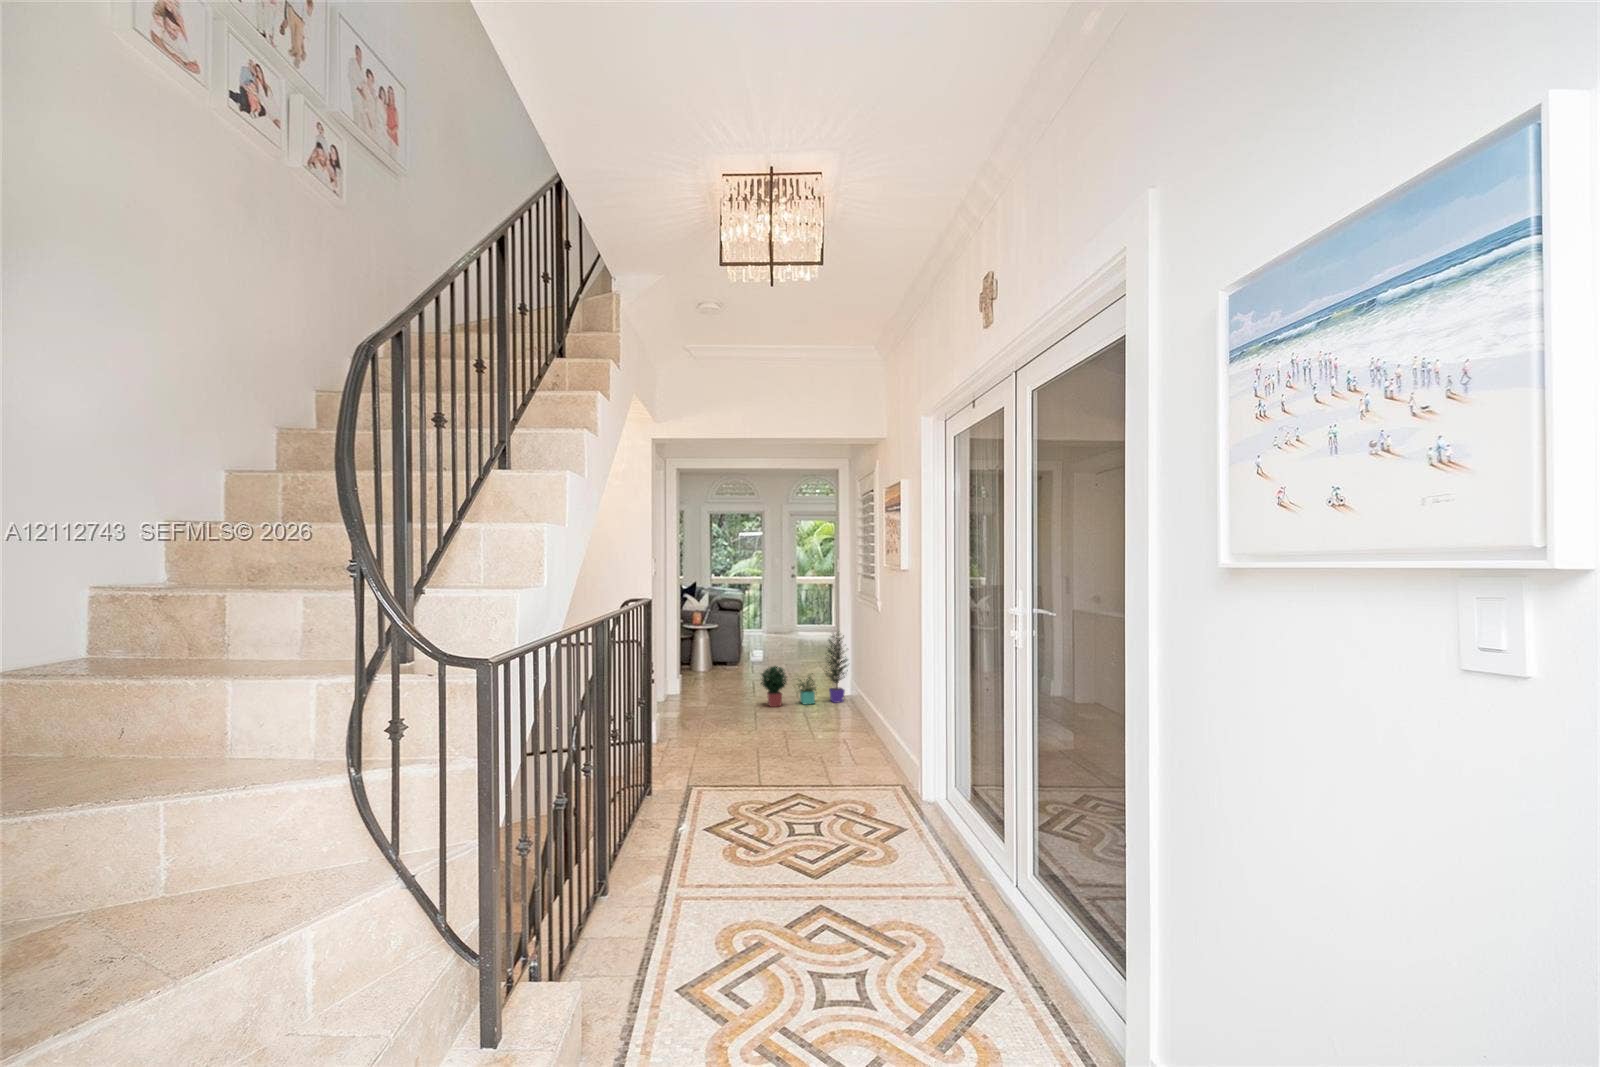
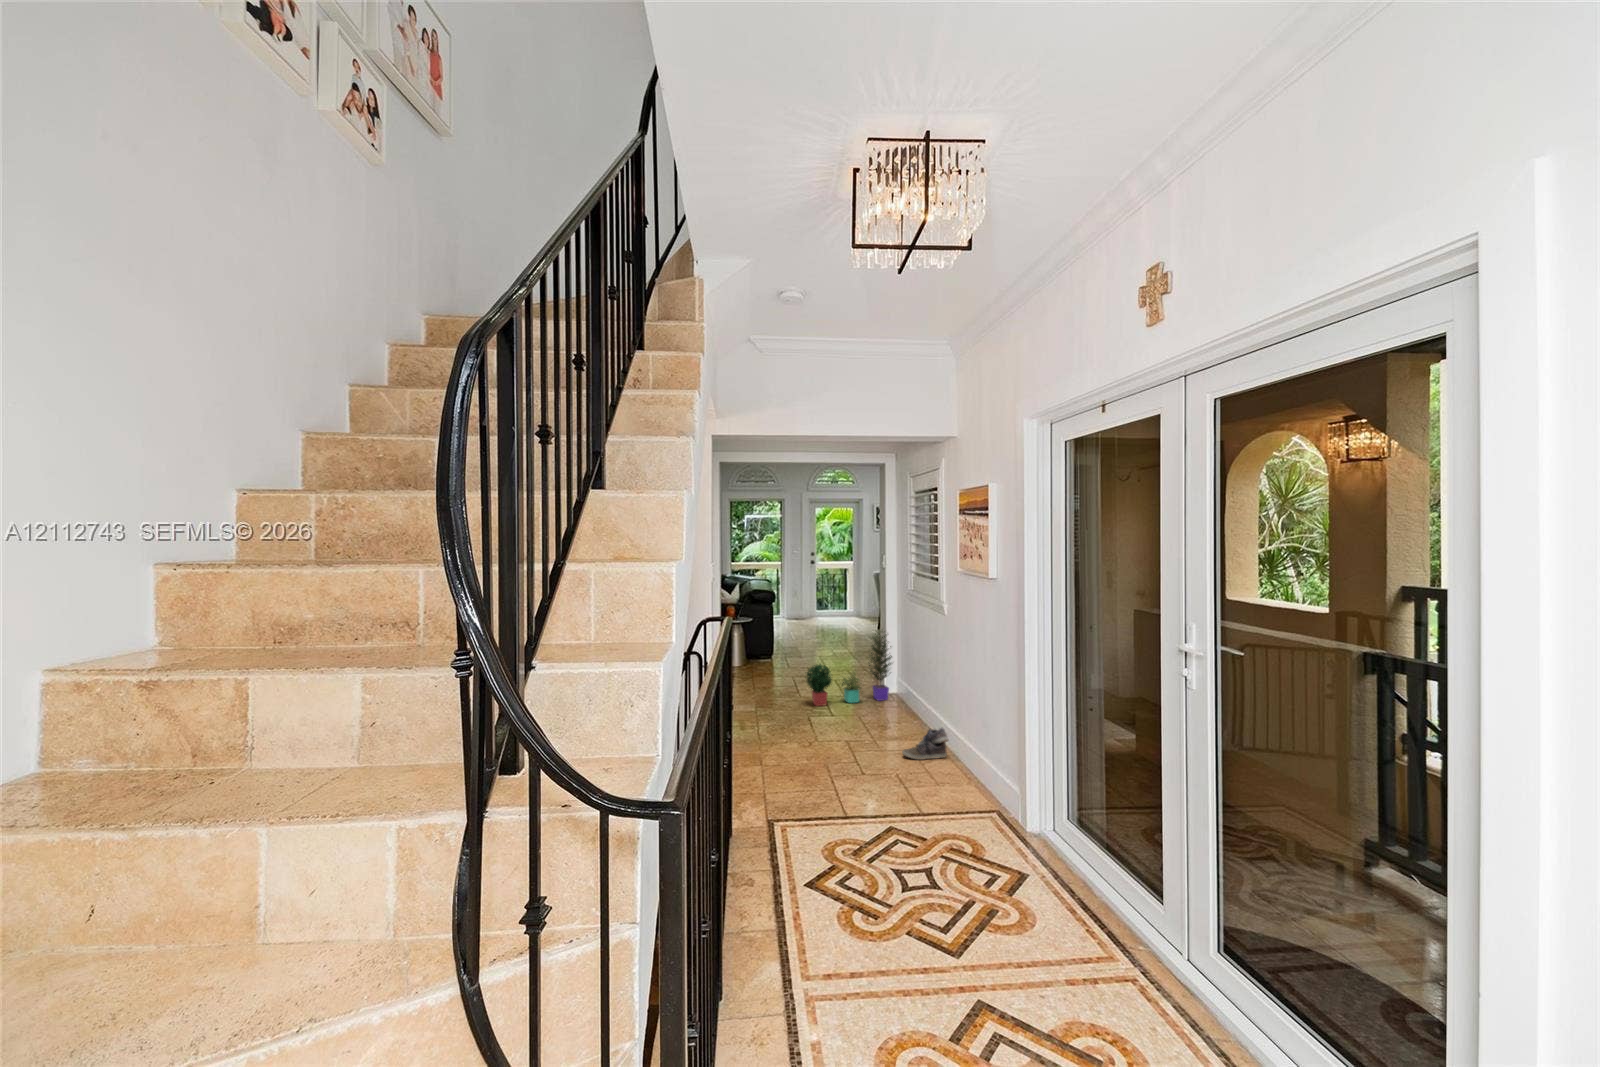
shoe: none [836,717,881,747] -> present [902,728,949,760]

